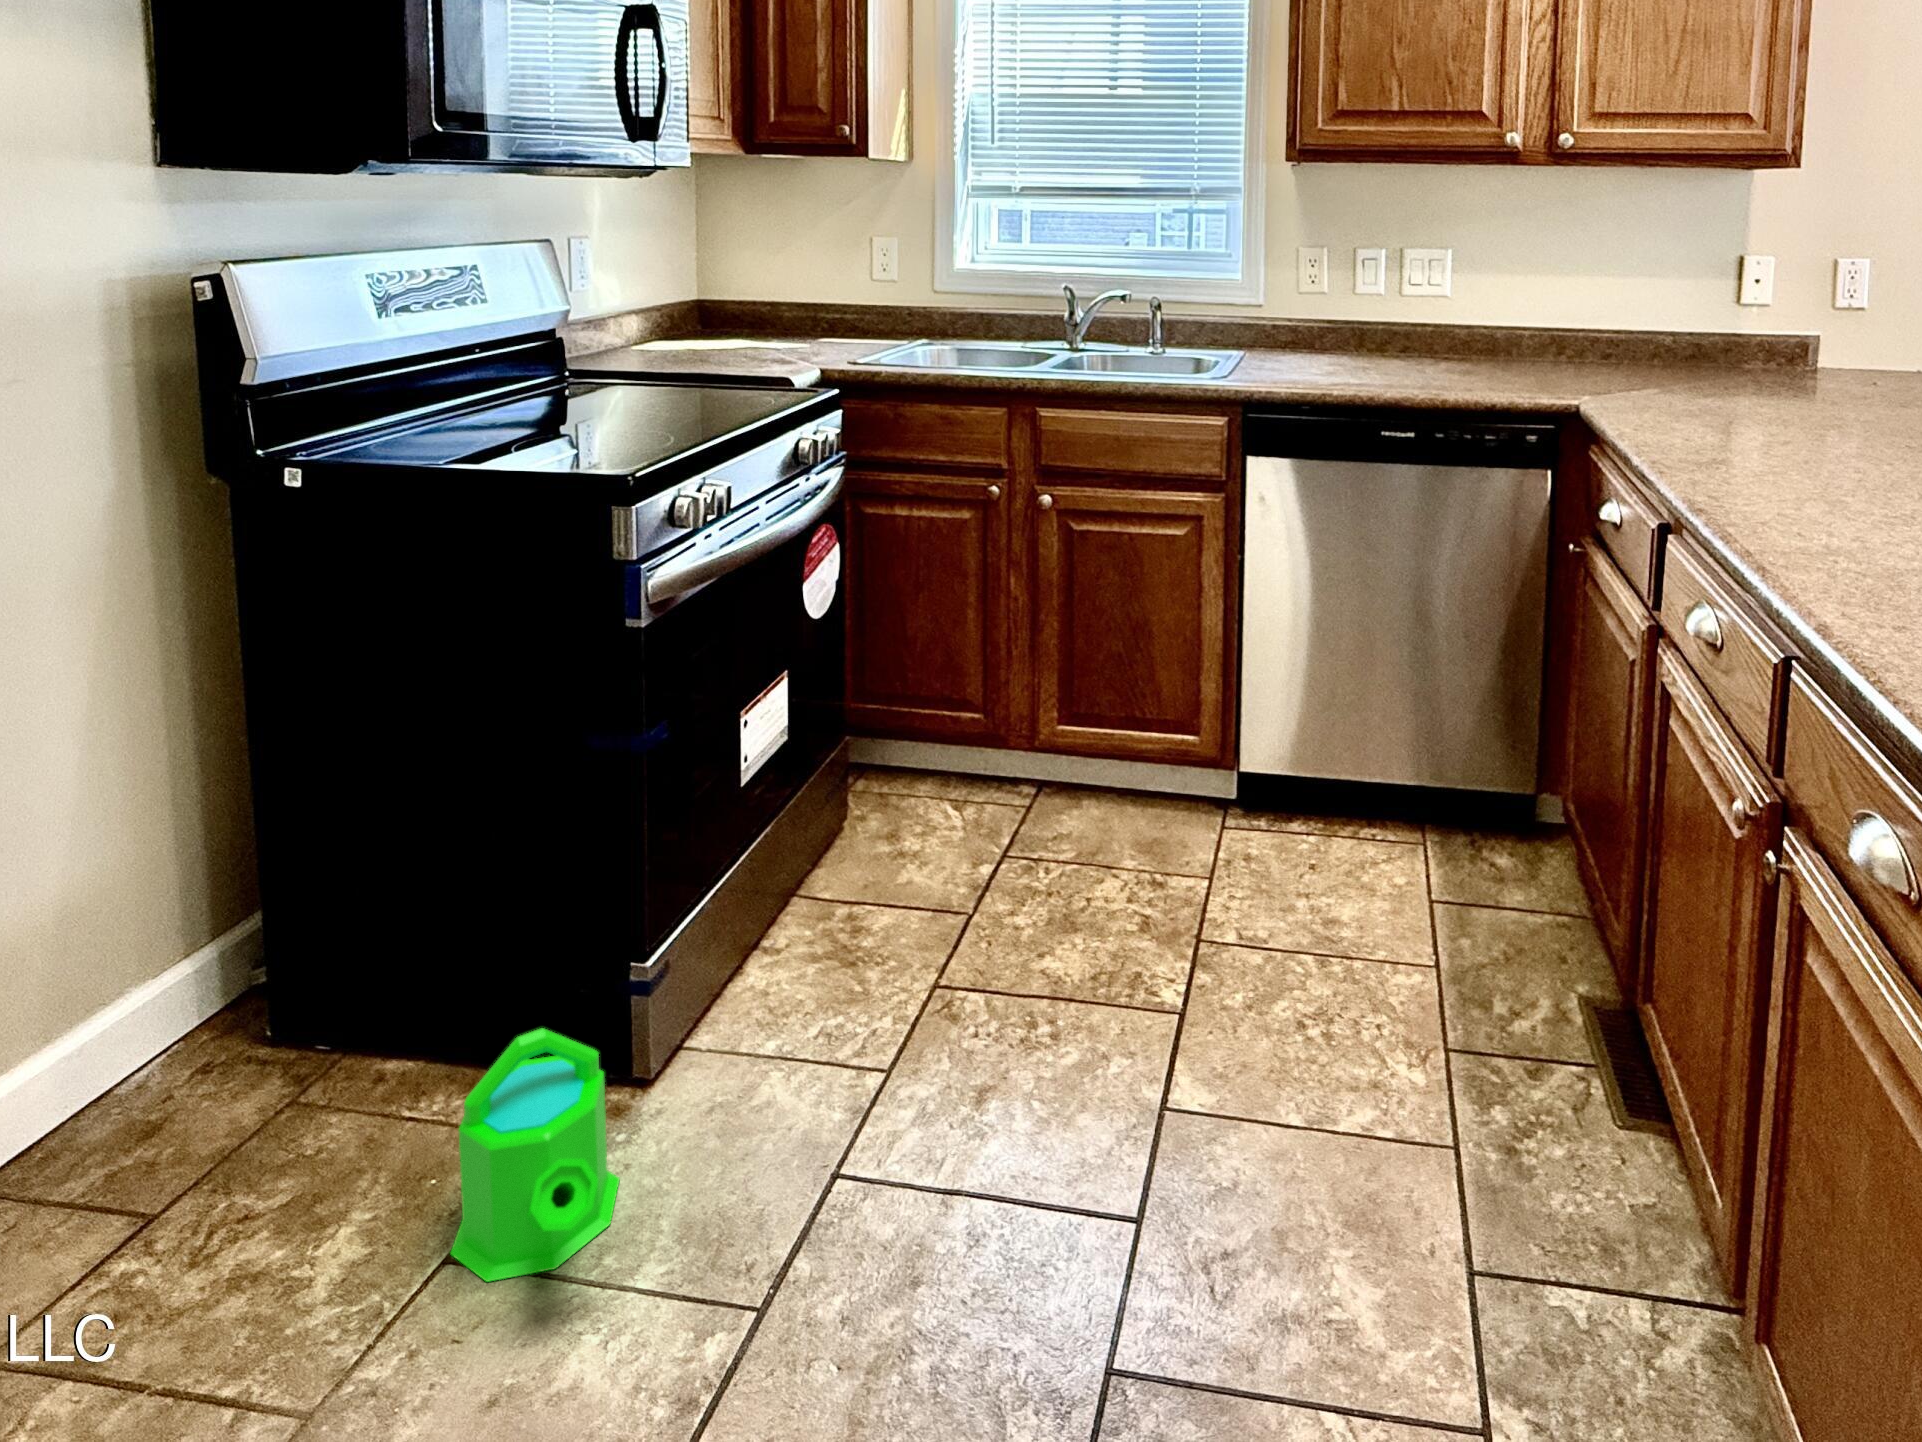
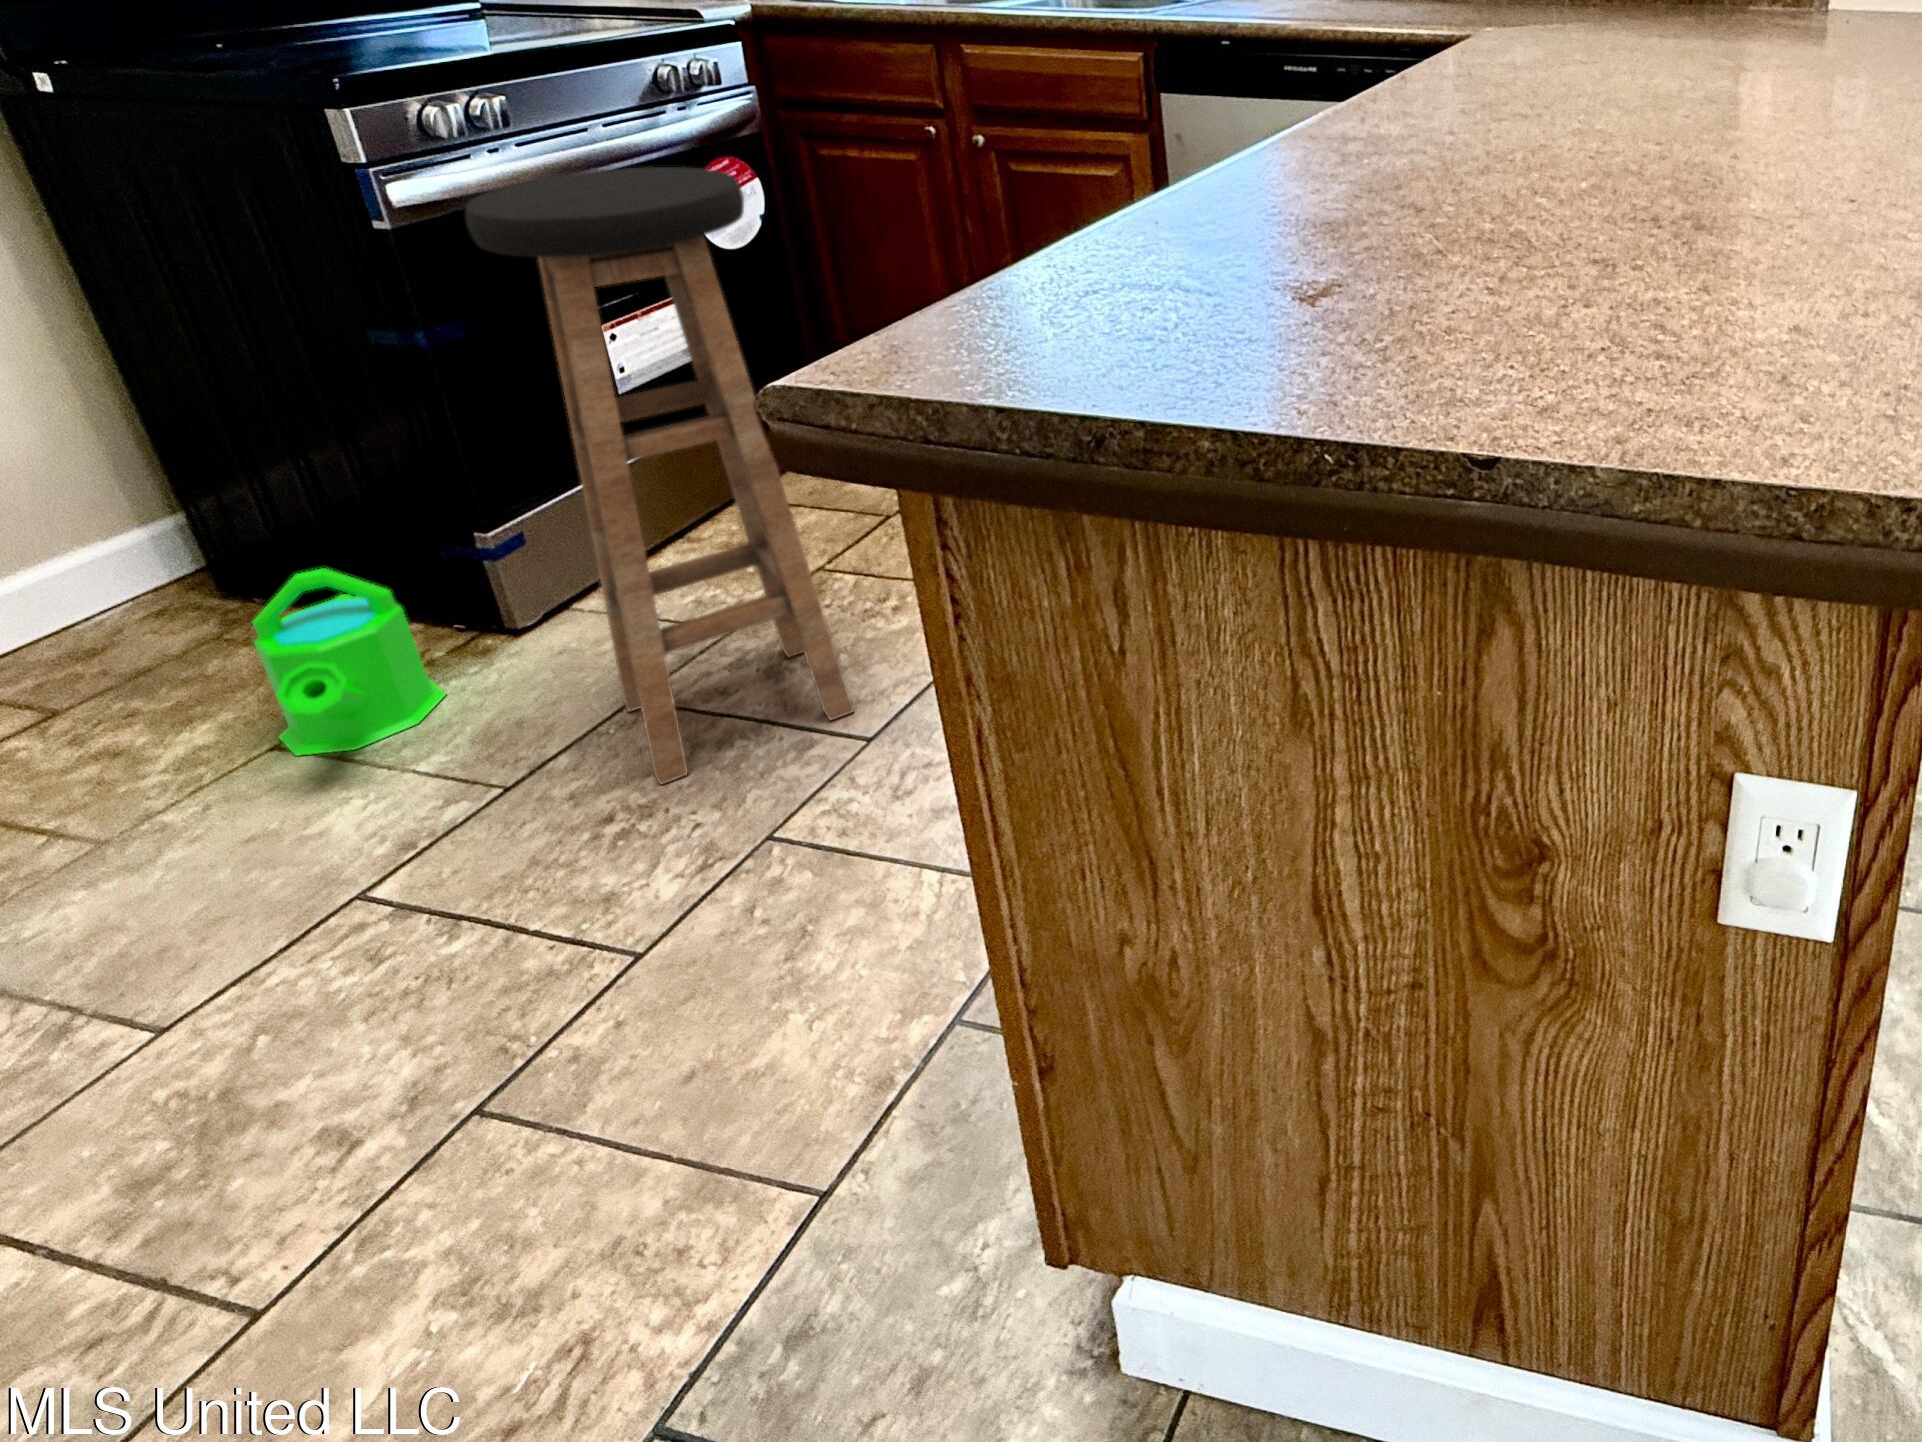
bar stool: none [836,562,1108,1301] -> present [466,167,854,784]

